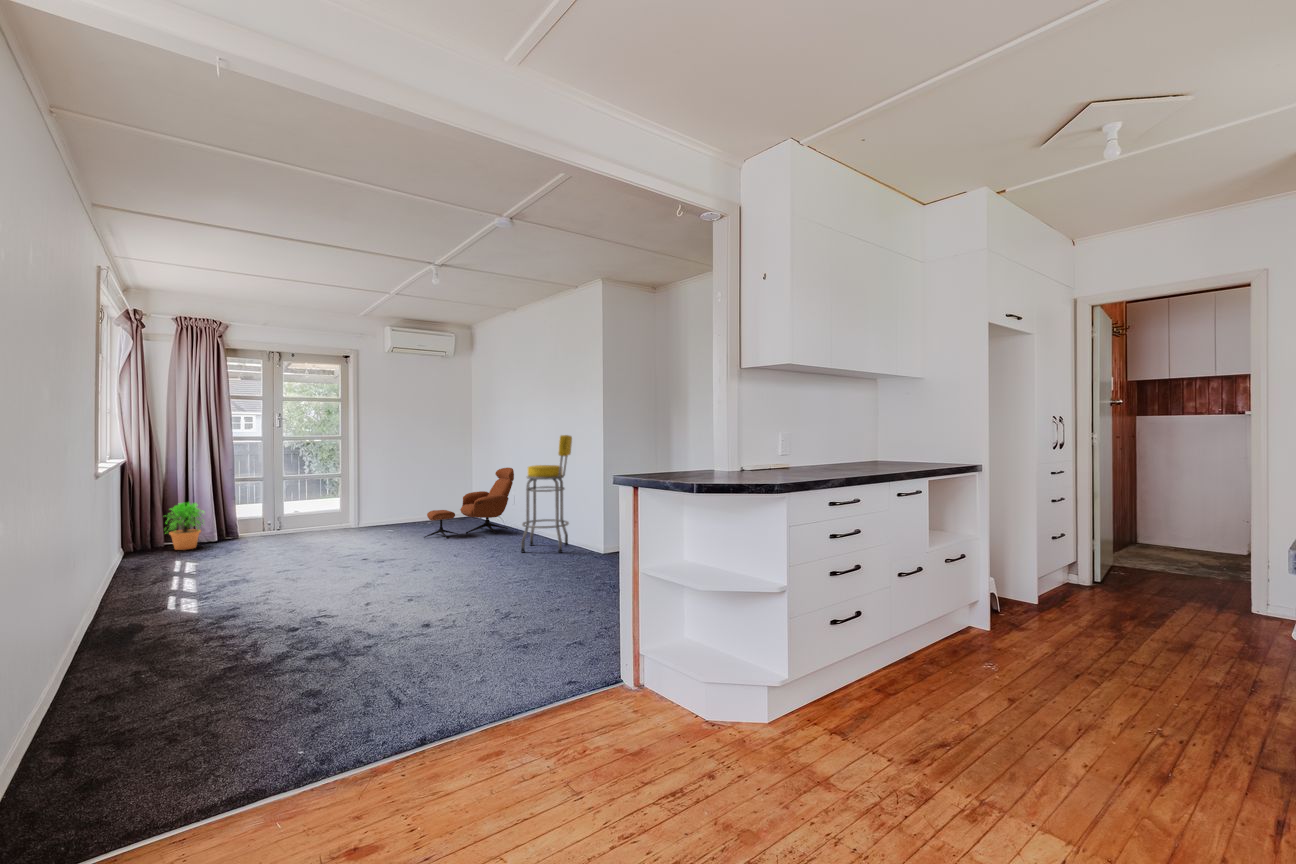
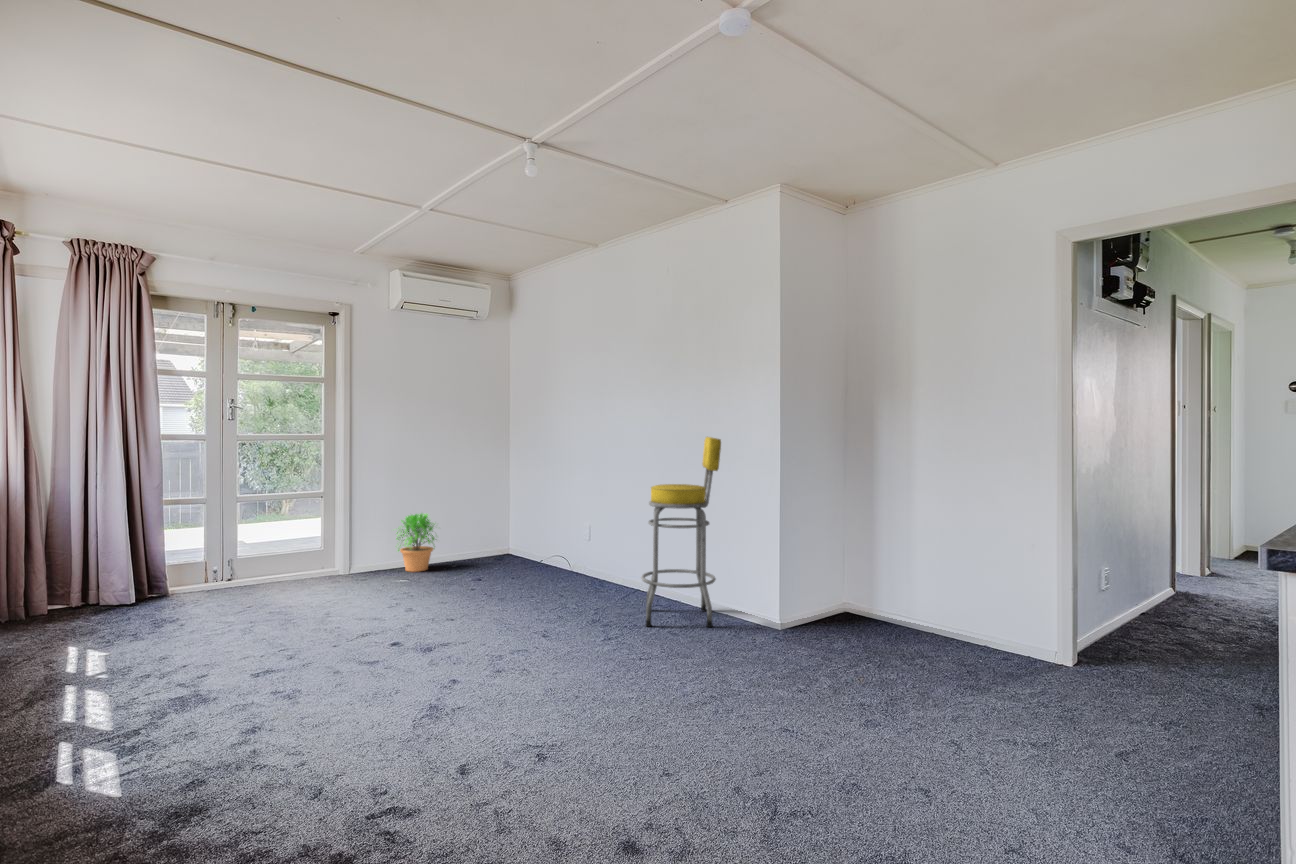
lounge chair: present [424,468,514,538] -> none [466,484,595,596]
potted plant: present [166,503,204,550] -> present [396,514,435,572]

